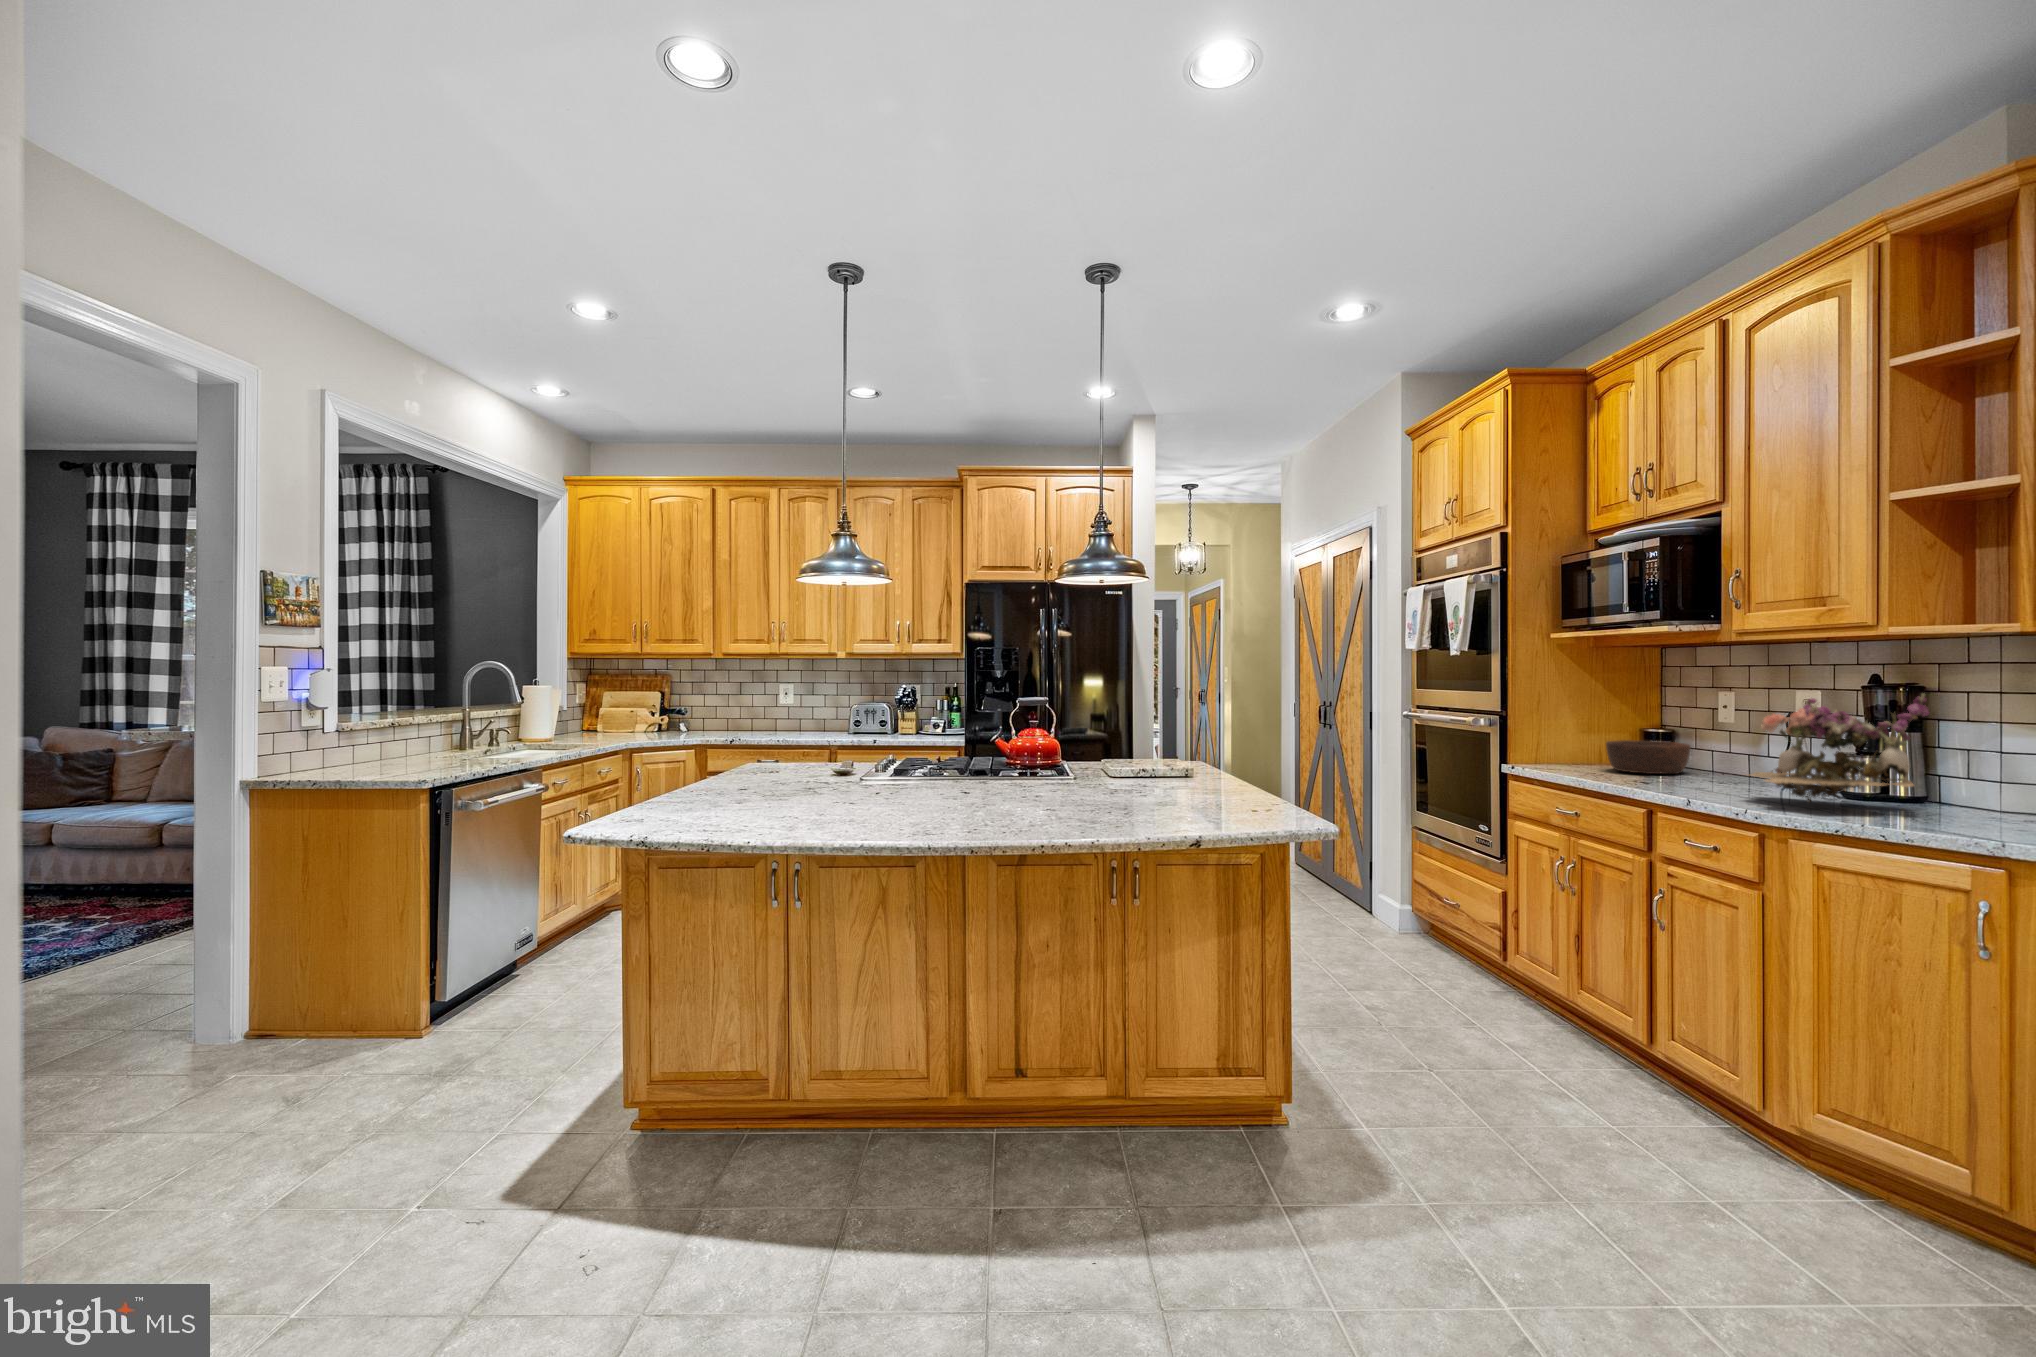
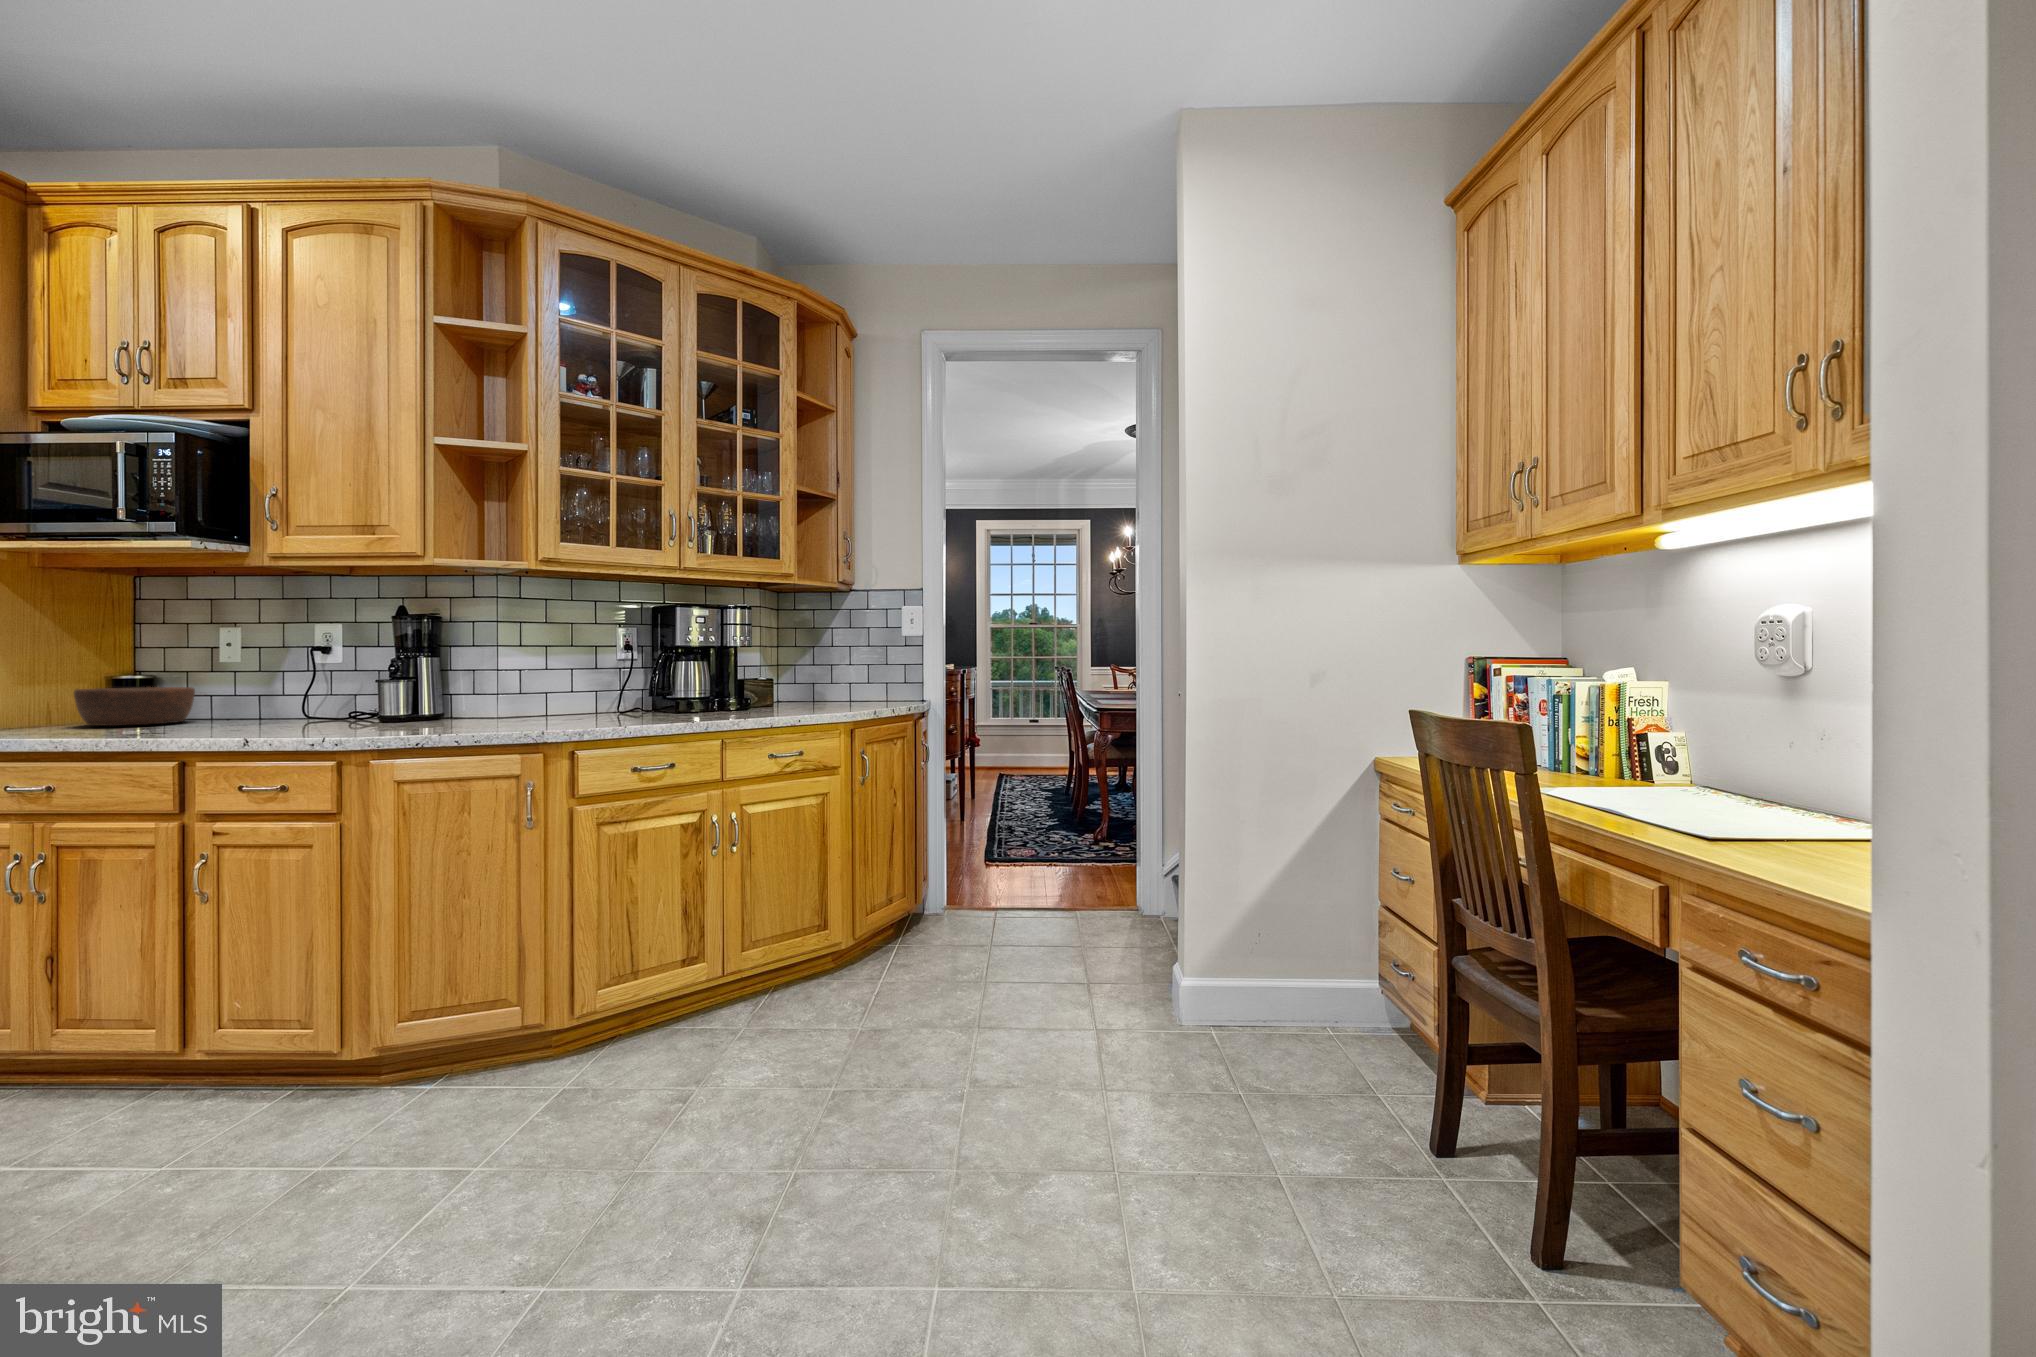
flower arrangement: present [1749,694,1929,802] -> none [293,618,464,729]

